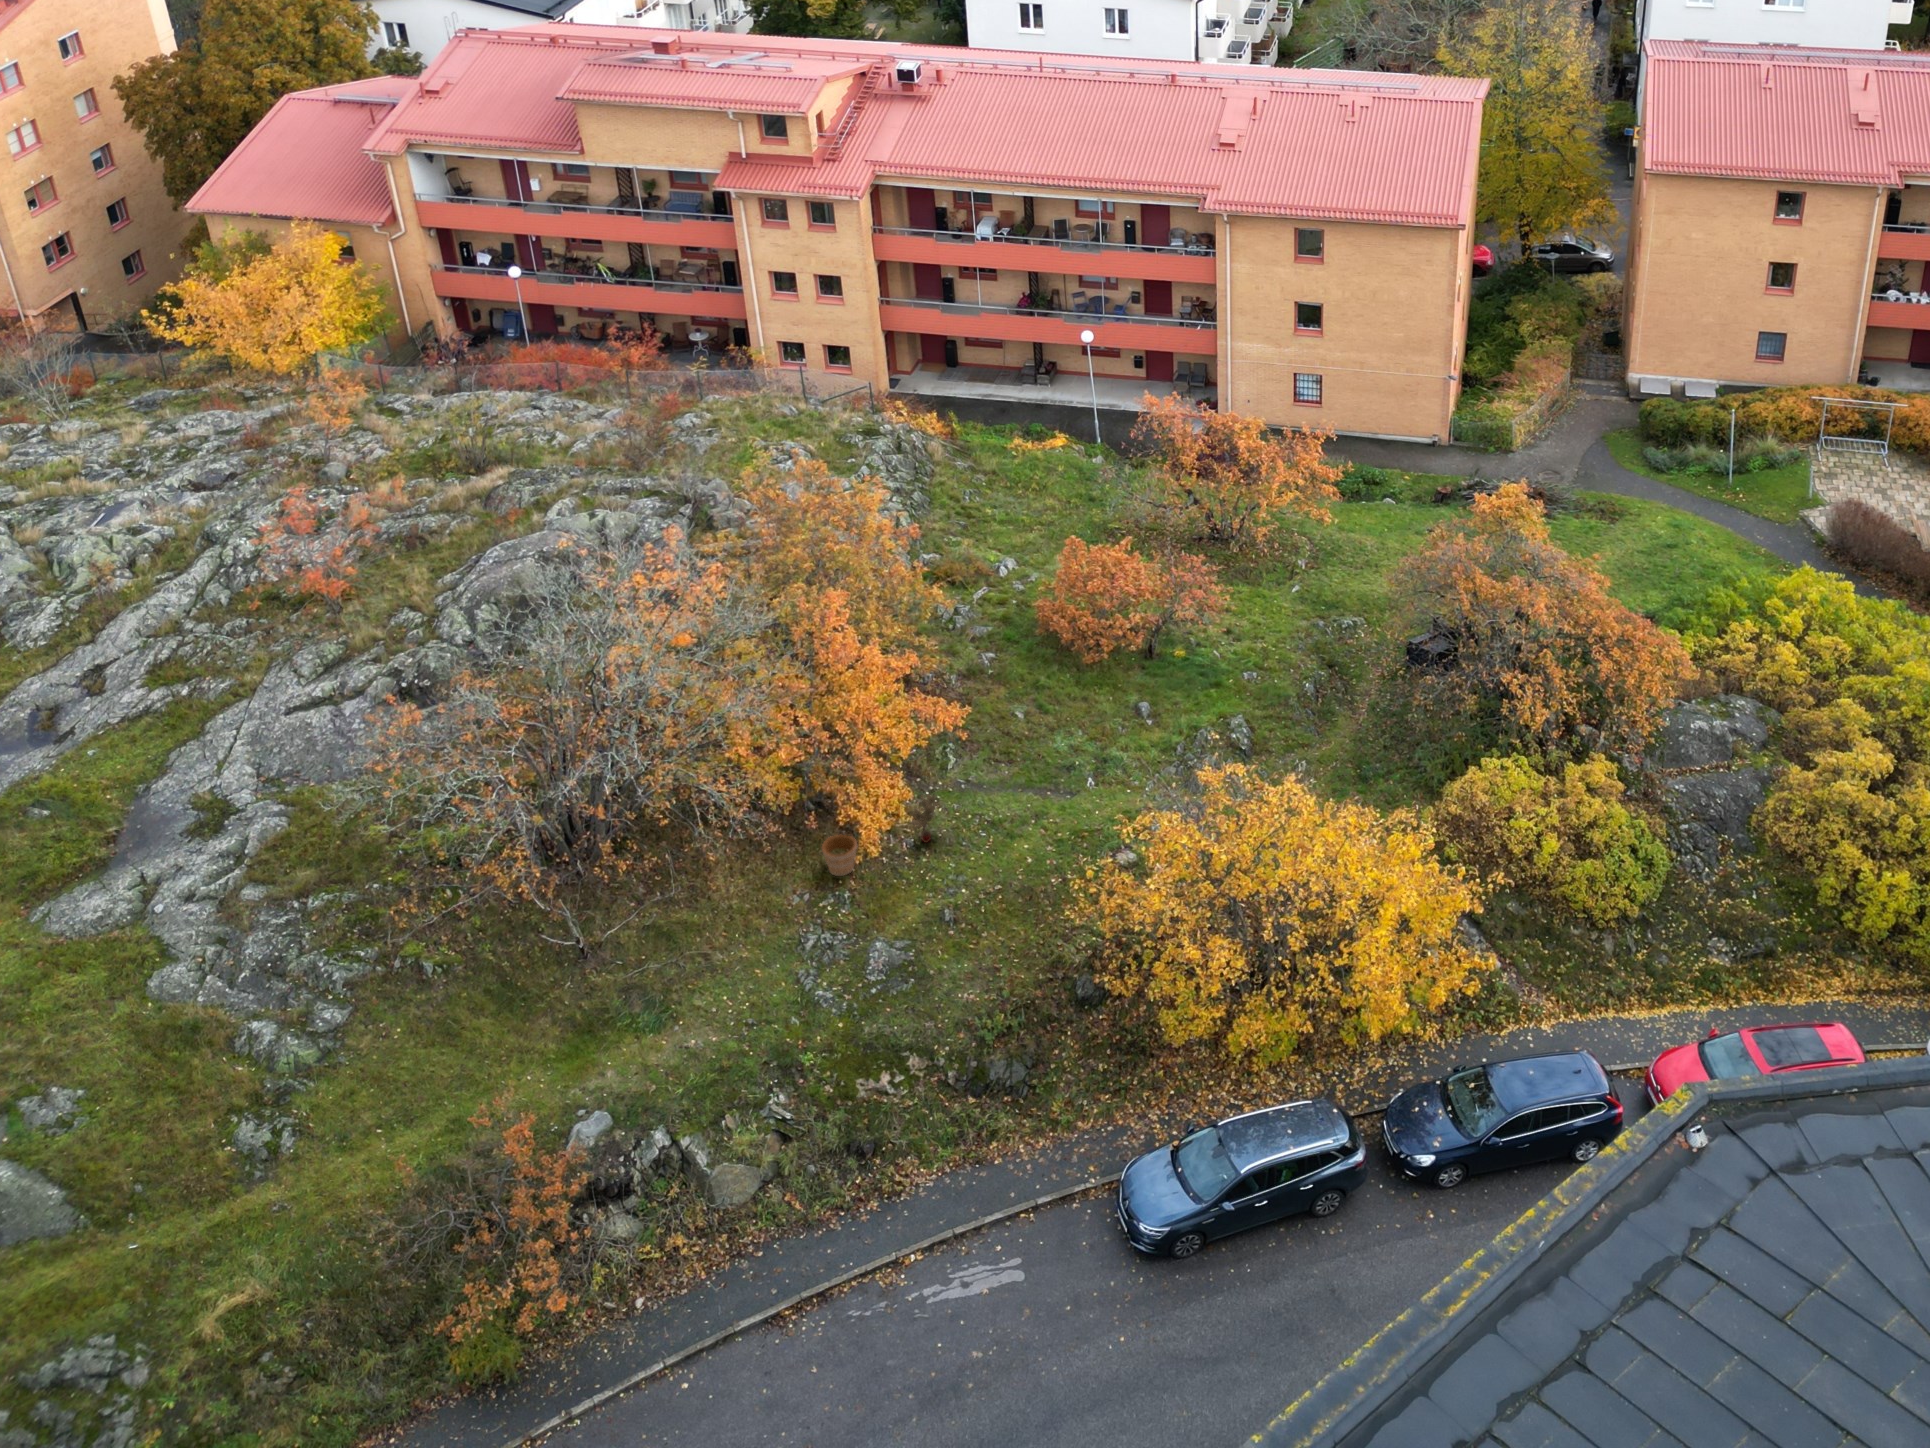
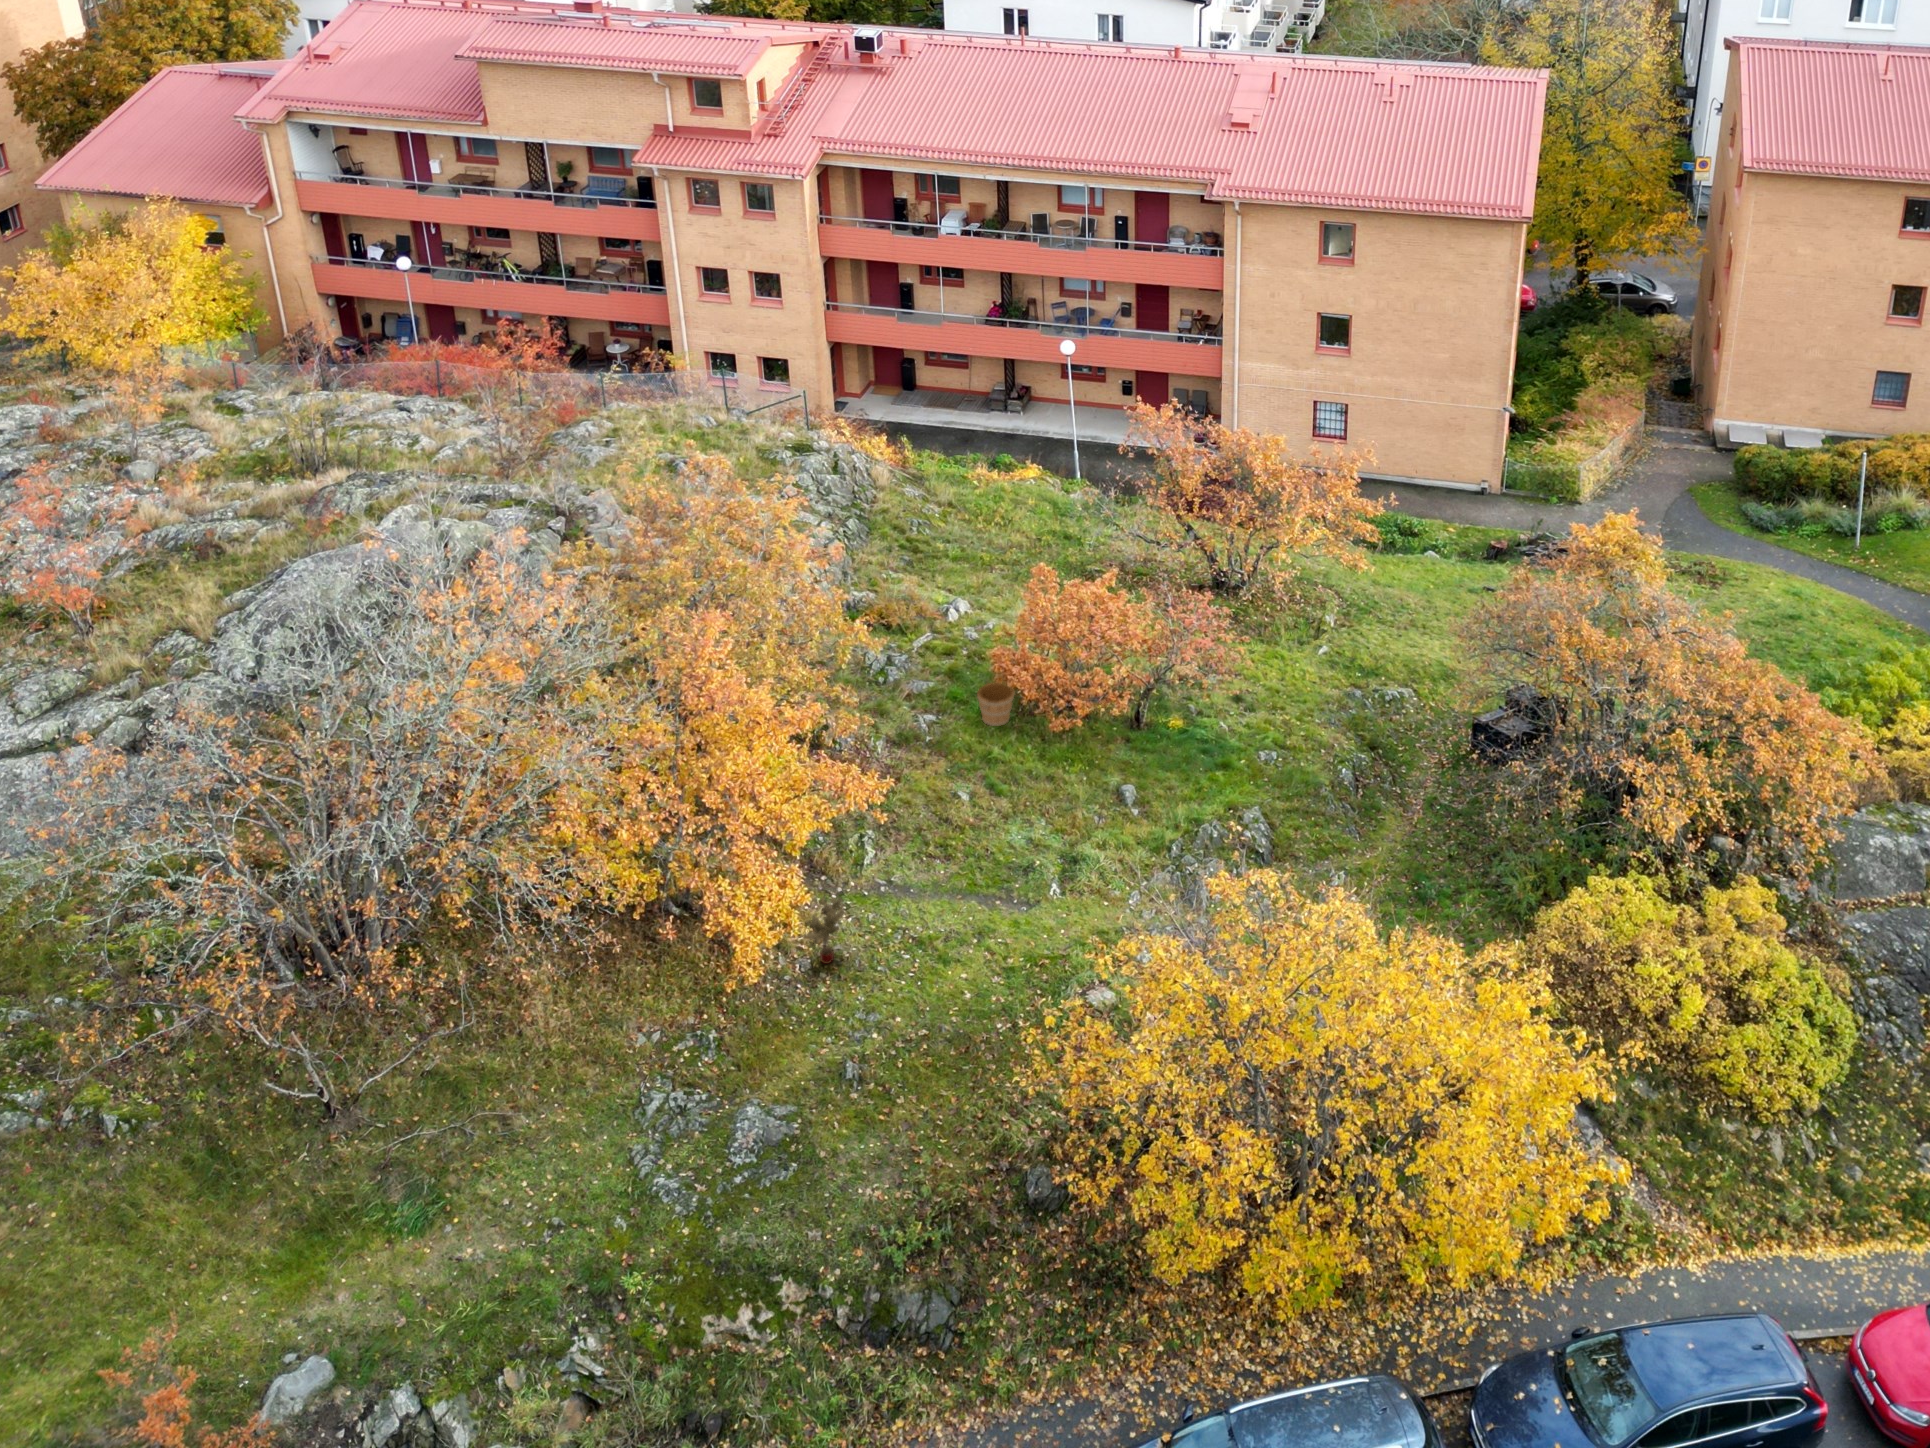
wooden bucket: present [822,835,857,876] -> present [977,683,1015,726]

